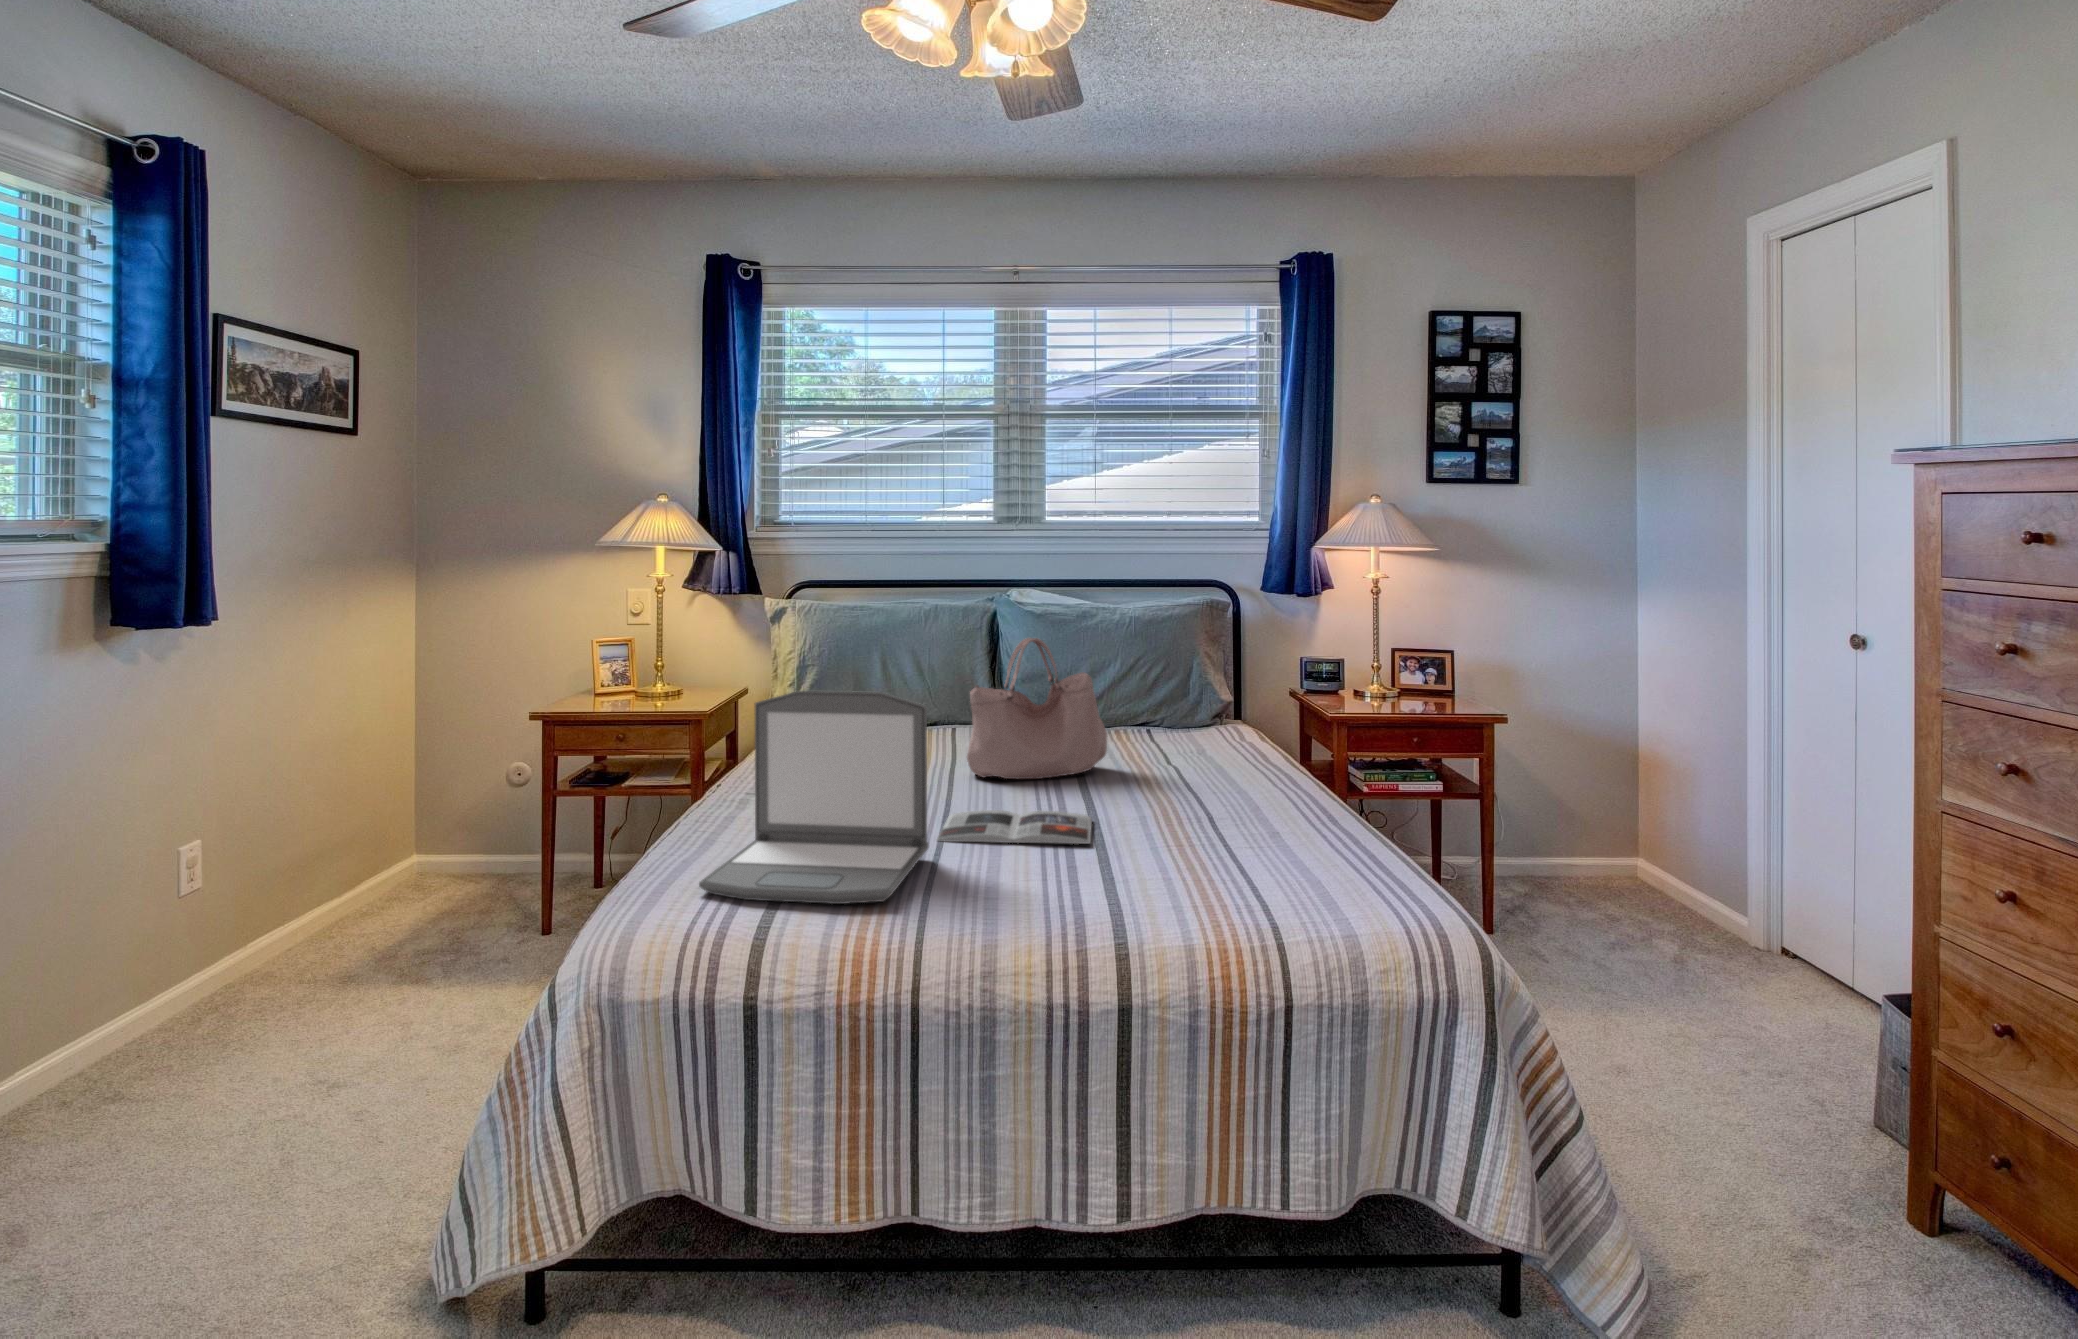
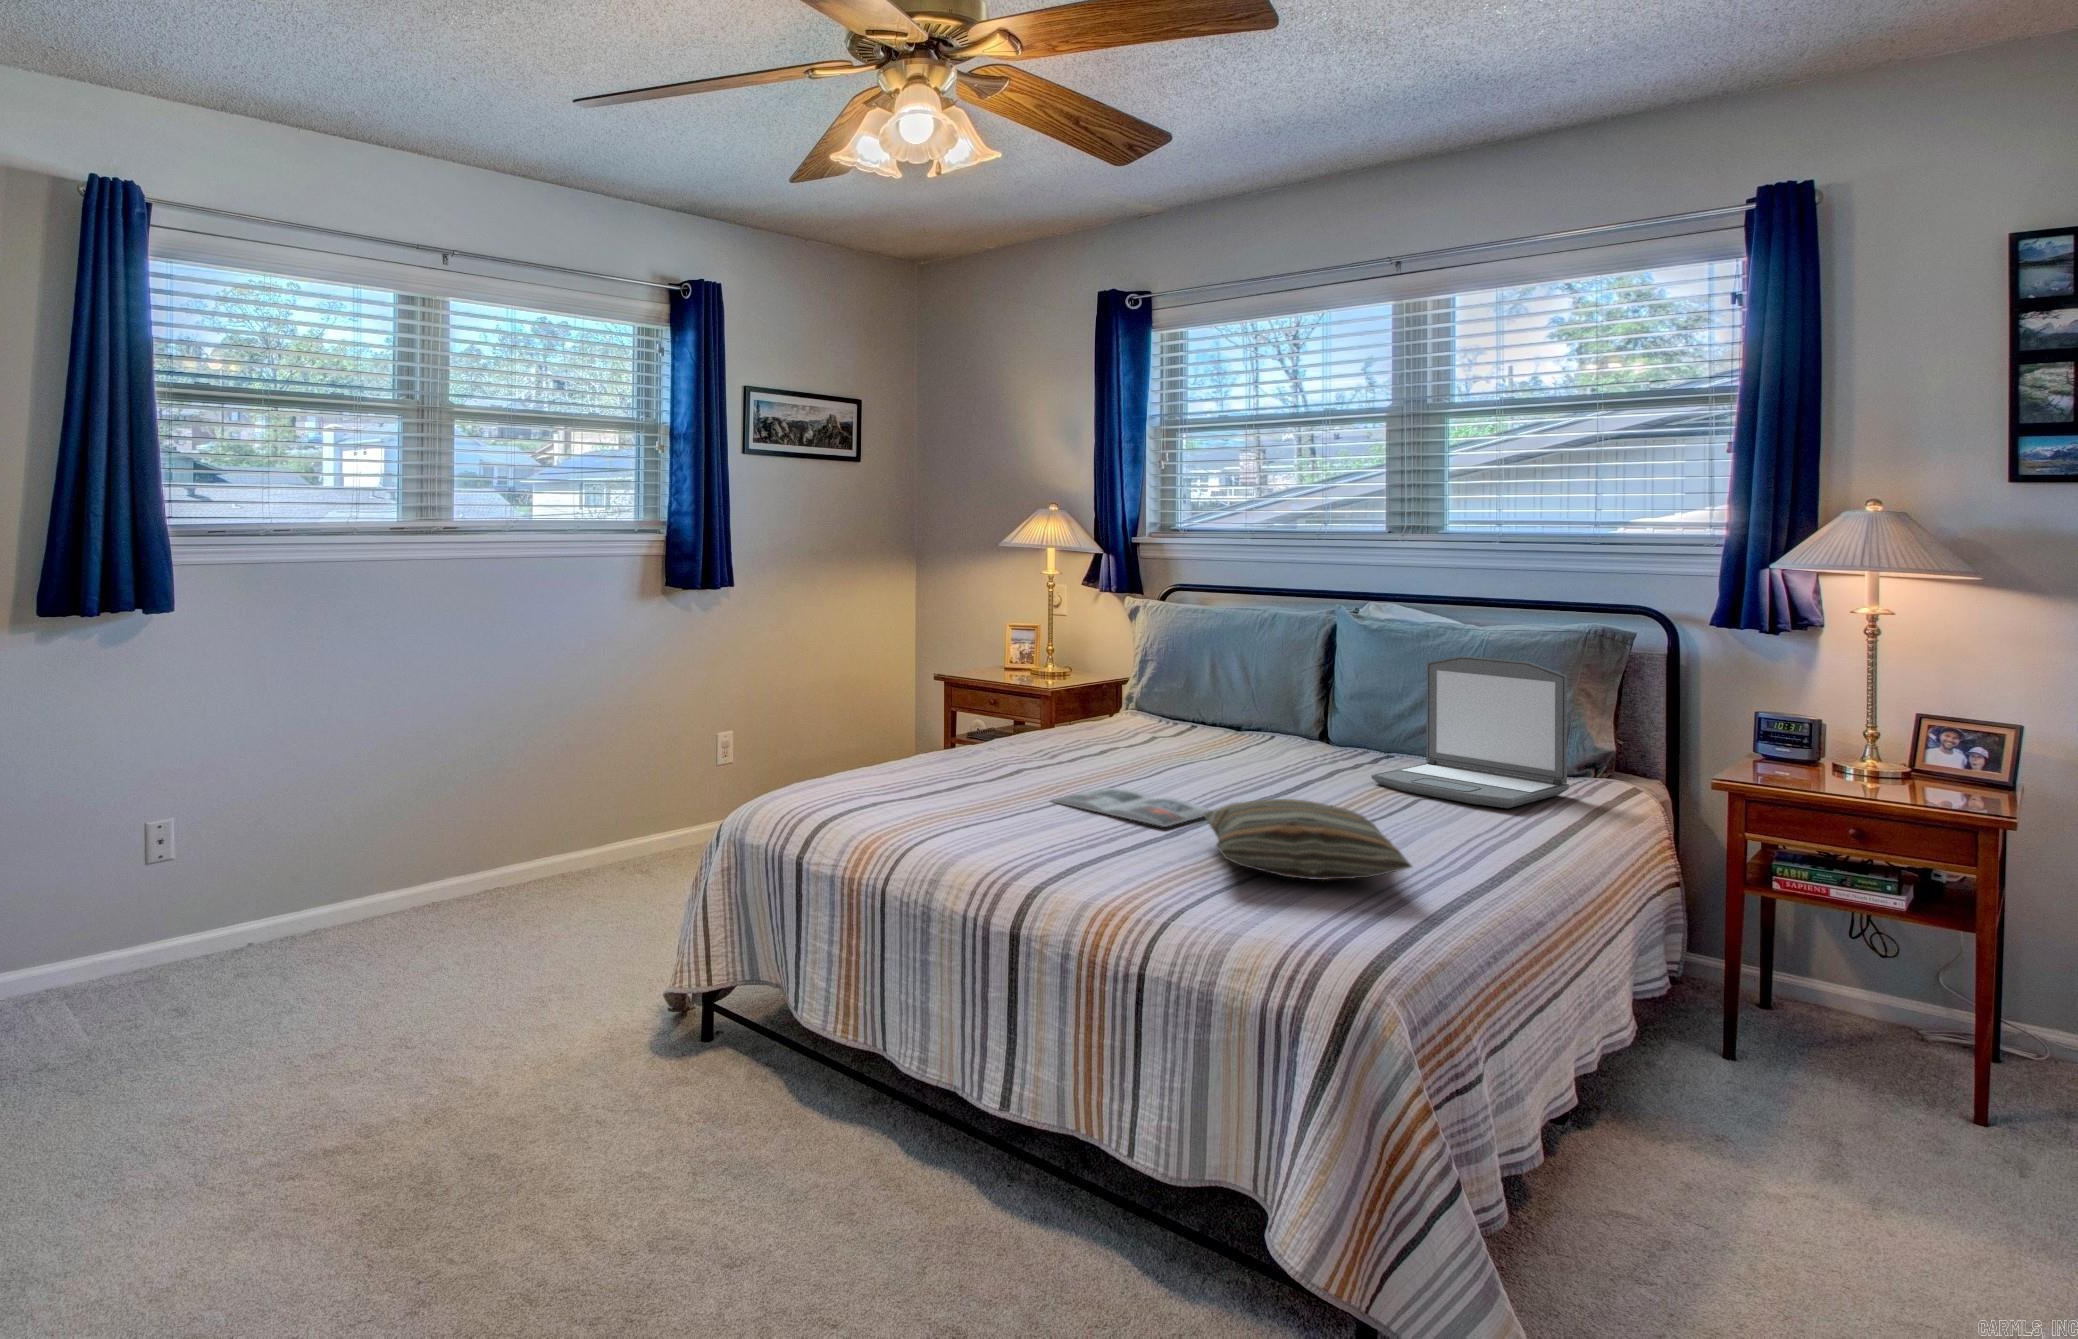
handbag: present [967,638,1107,779] -> none [1183,643,1340,783]
laptop: present [699,690,929,904] -> present [1371,656,1569,808]
pillow: none [1141,789,1377,868] -> present [1203,799,1412,880]

